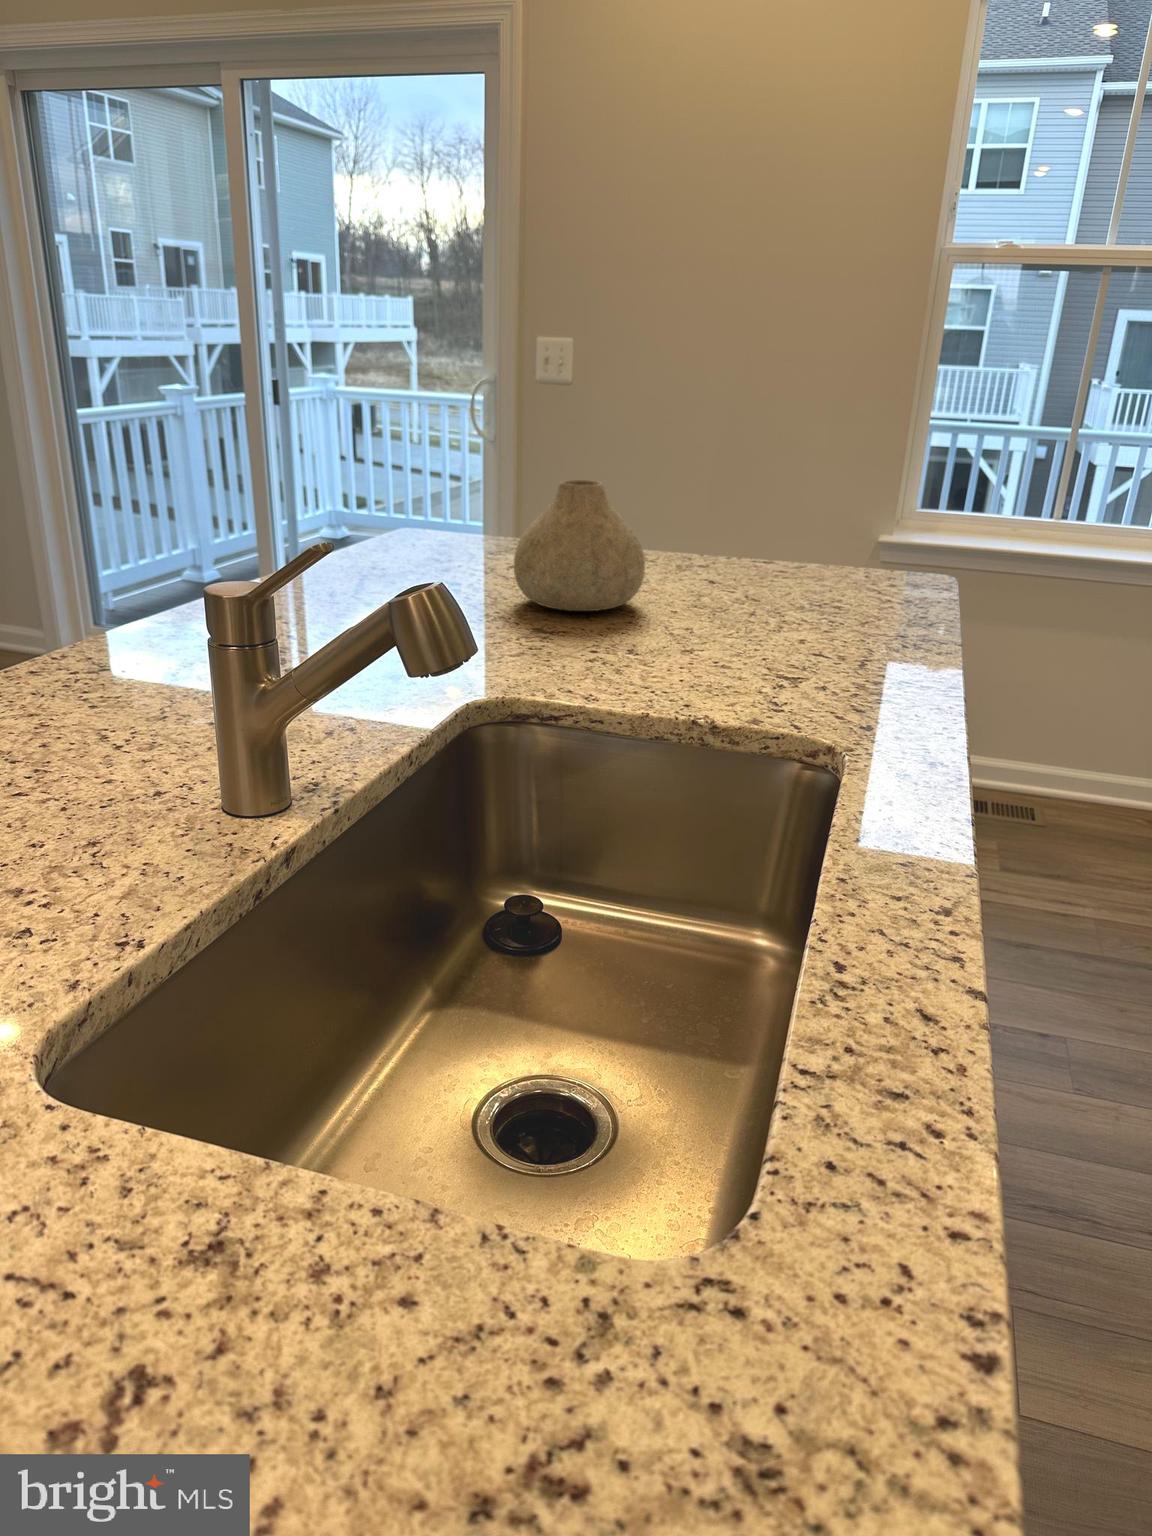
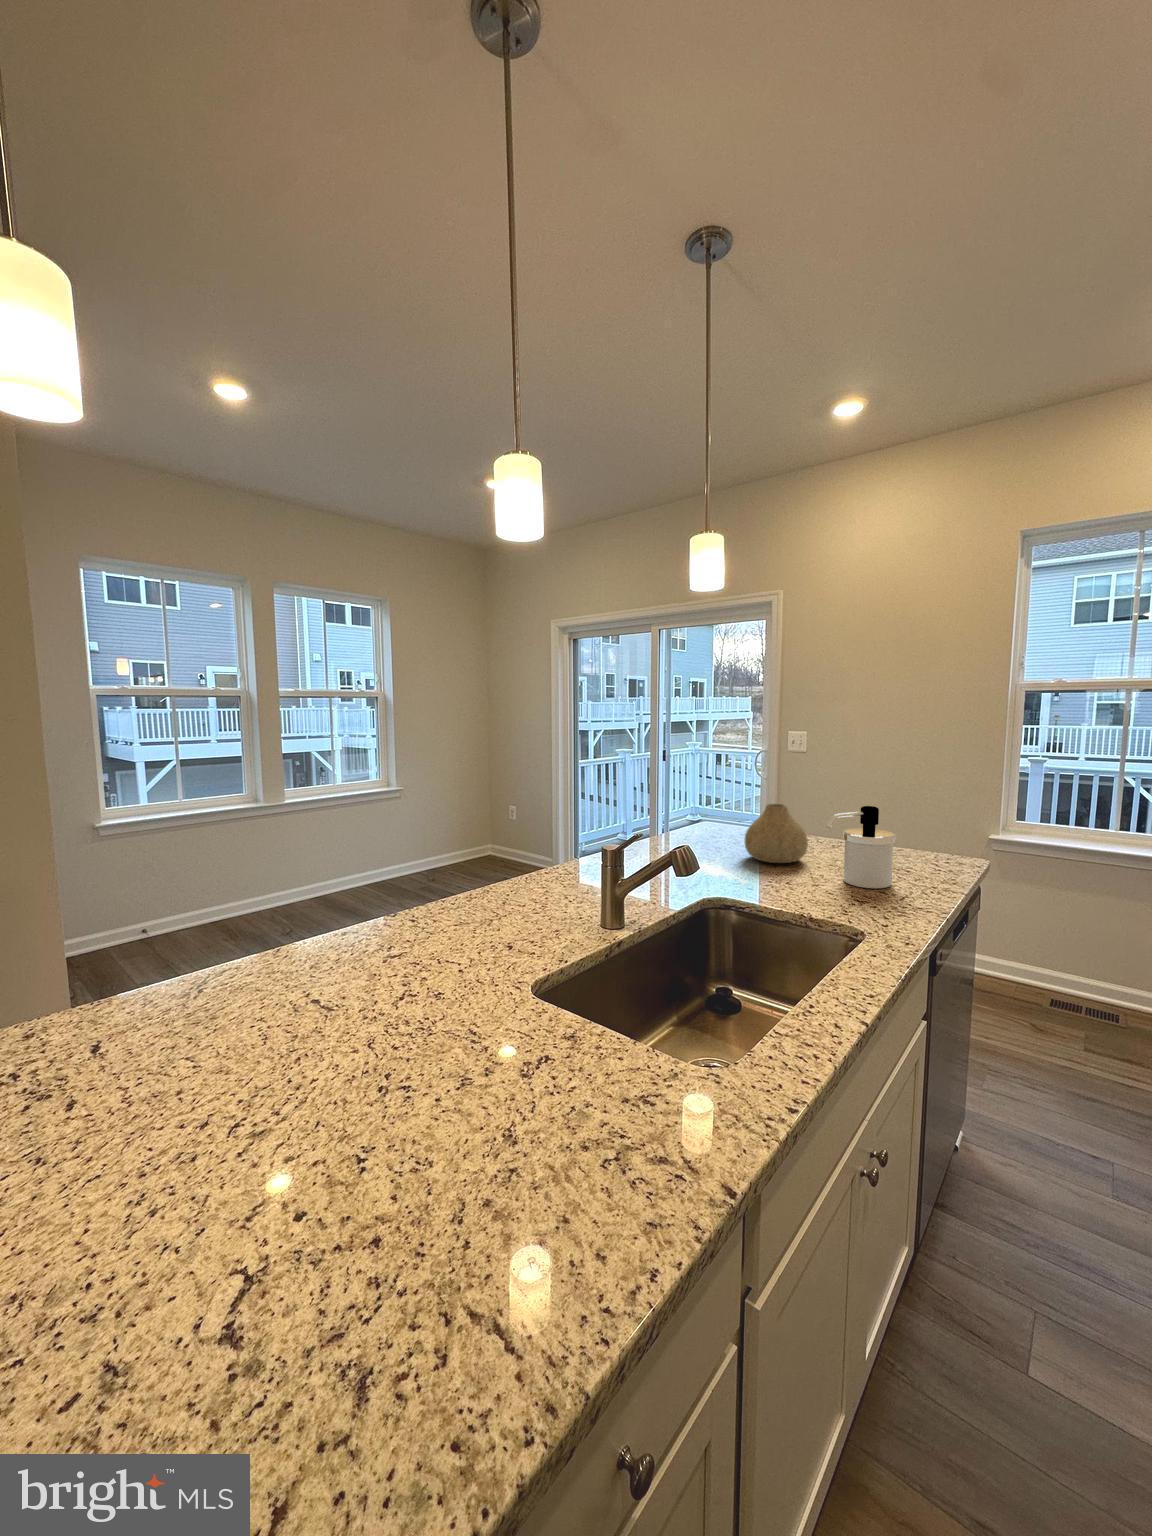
soap dispenser: none [712,474,834,649] -> present [826,806,895,888]

